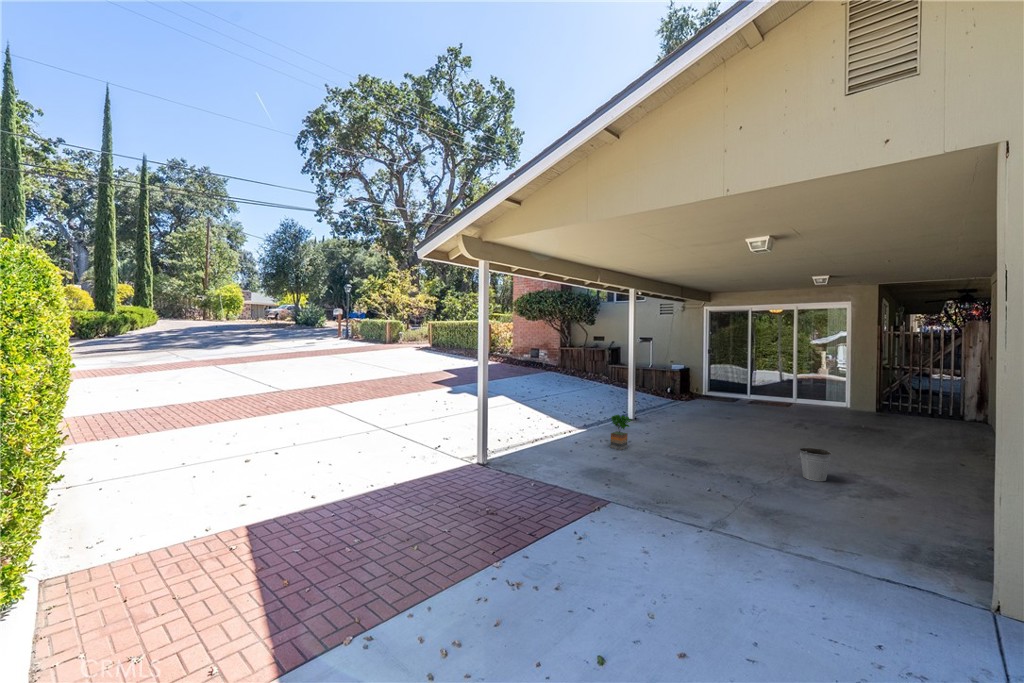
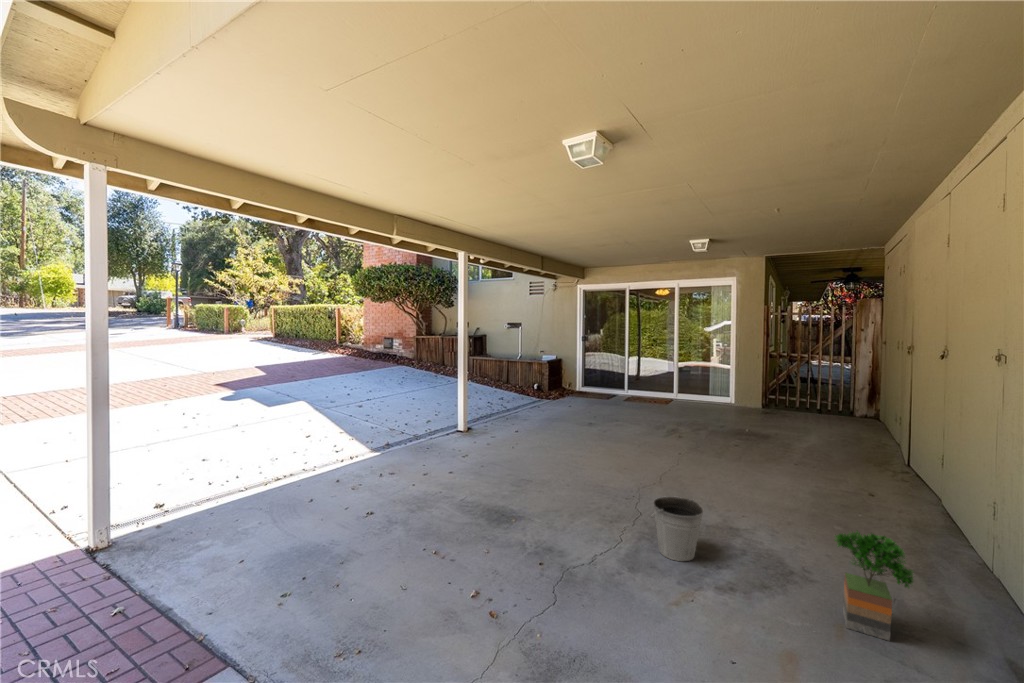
potted tree: present [610,415,632,450] -> present [835,532,914,641]

